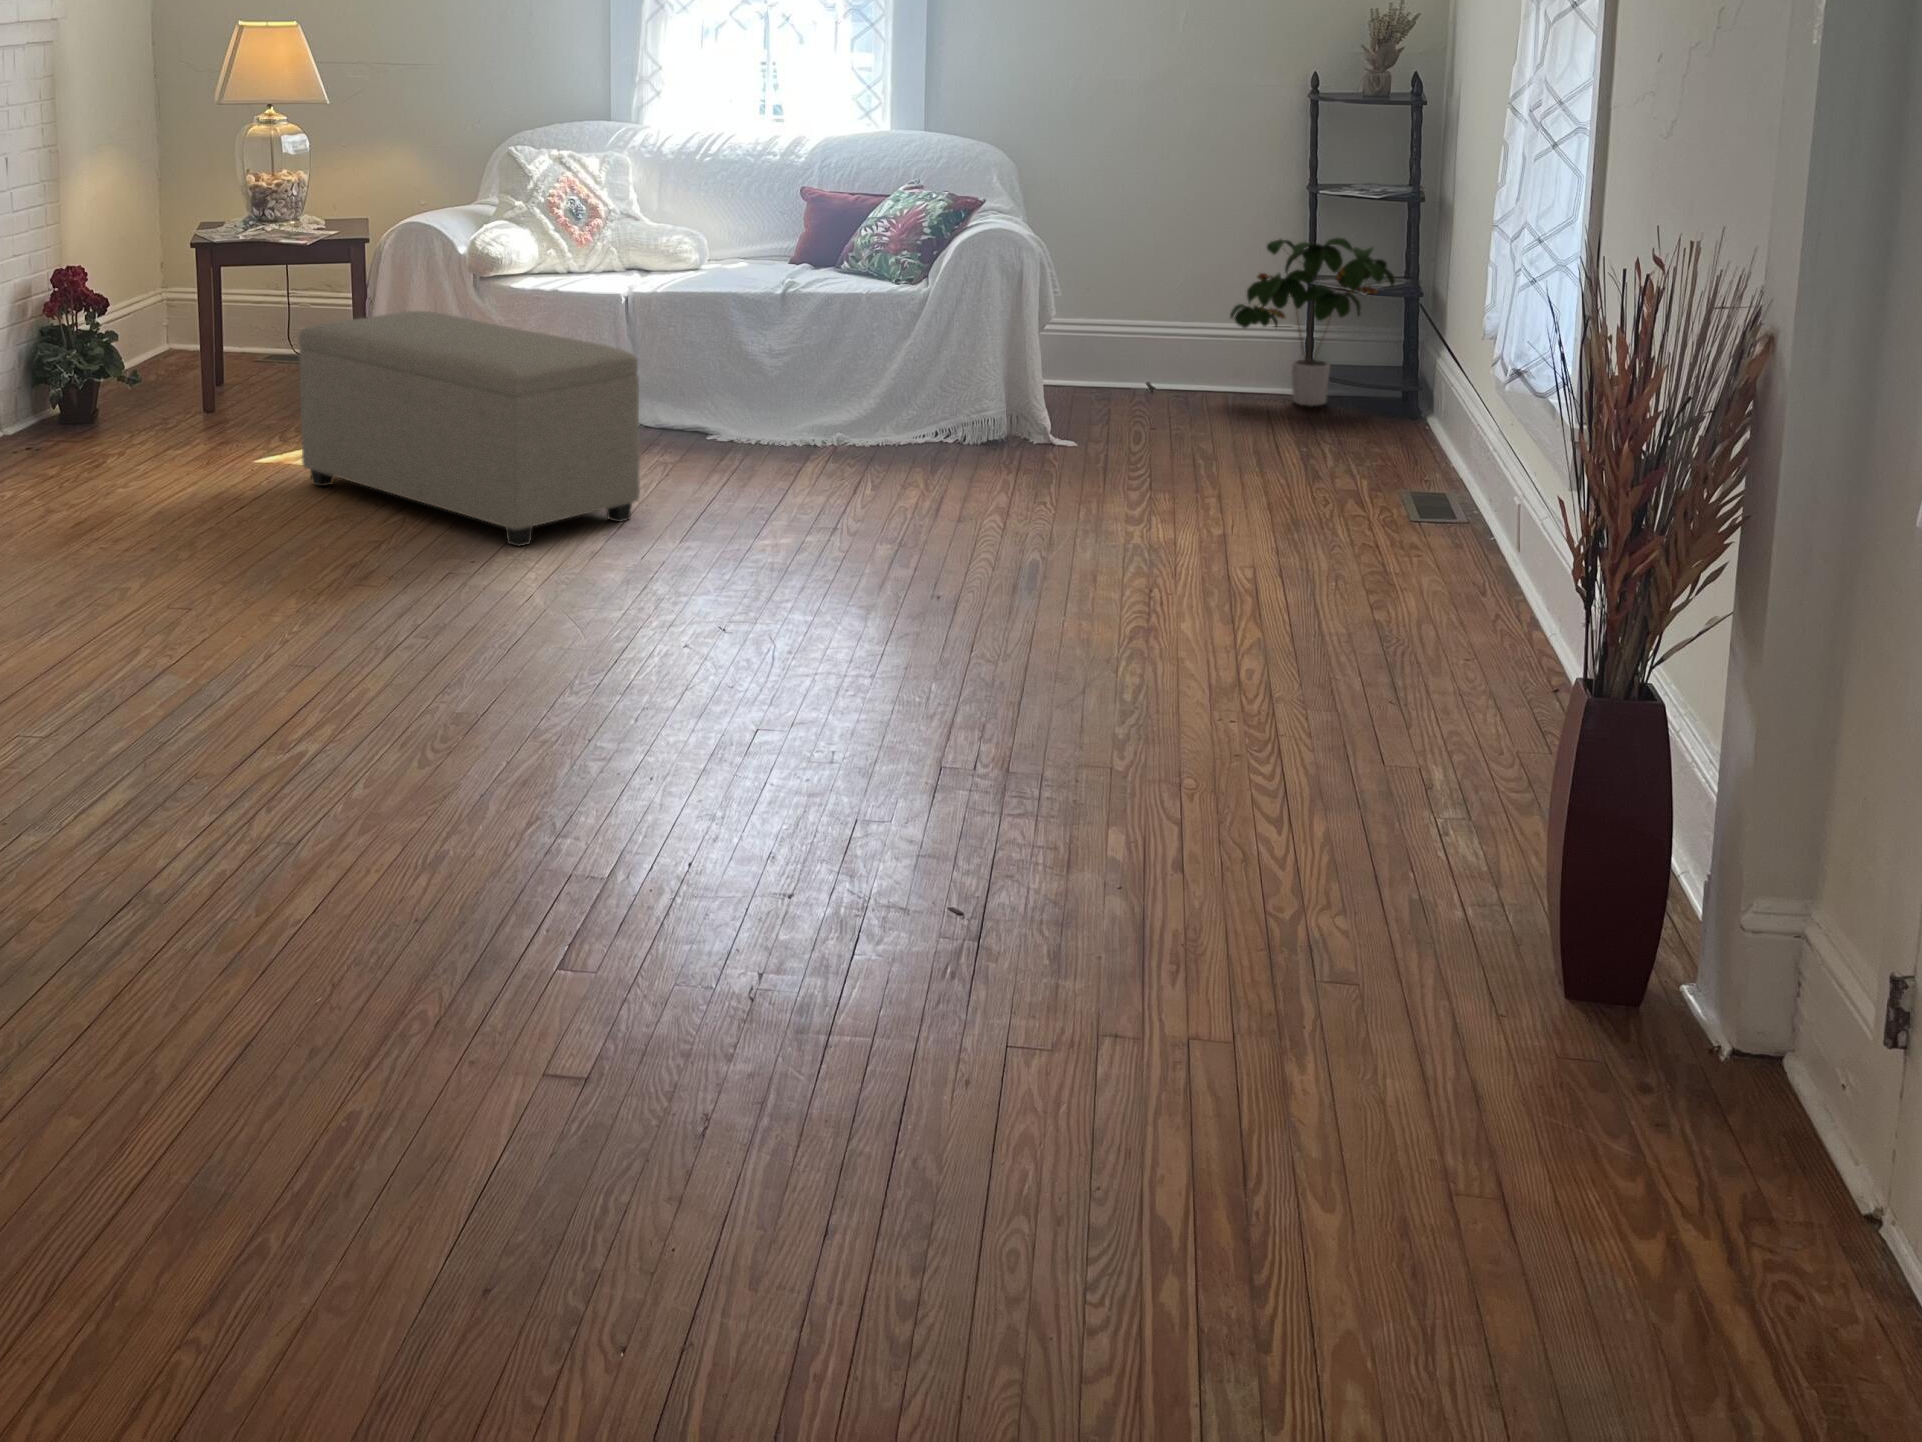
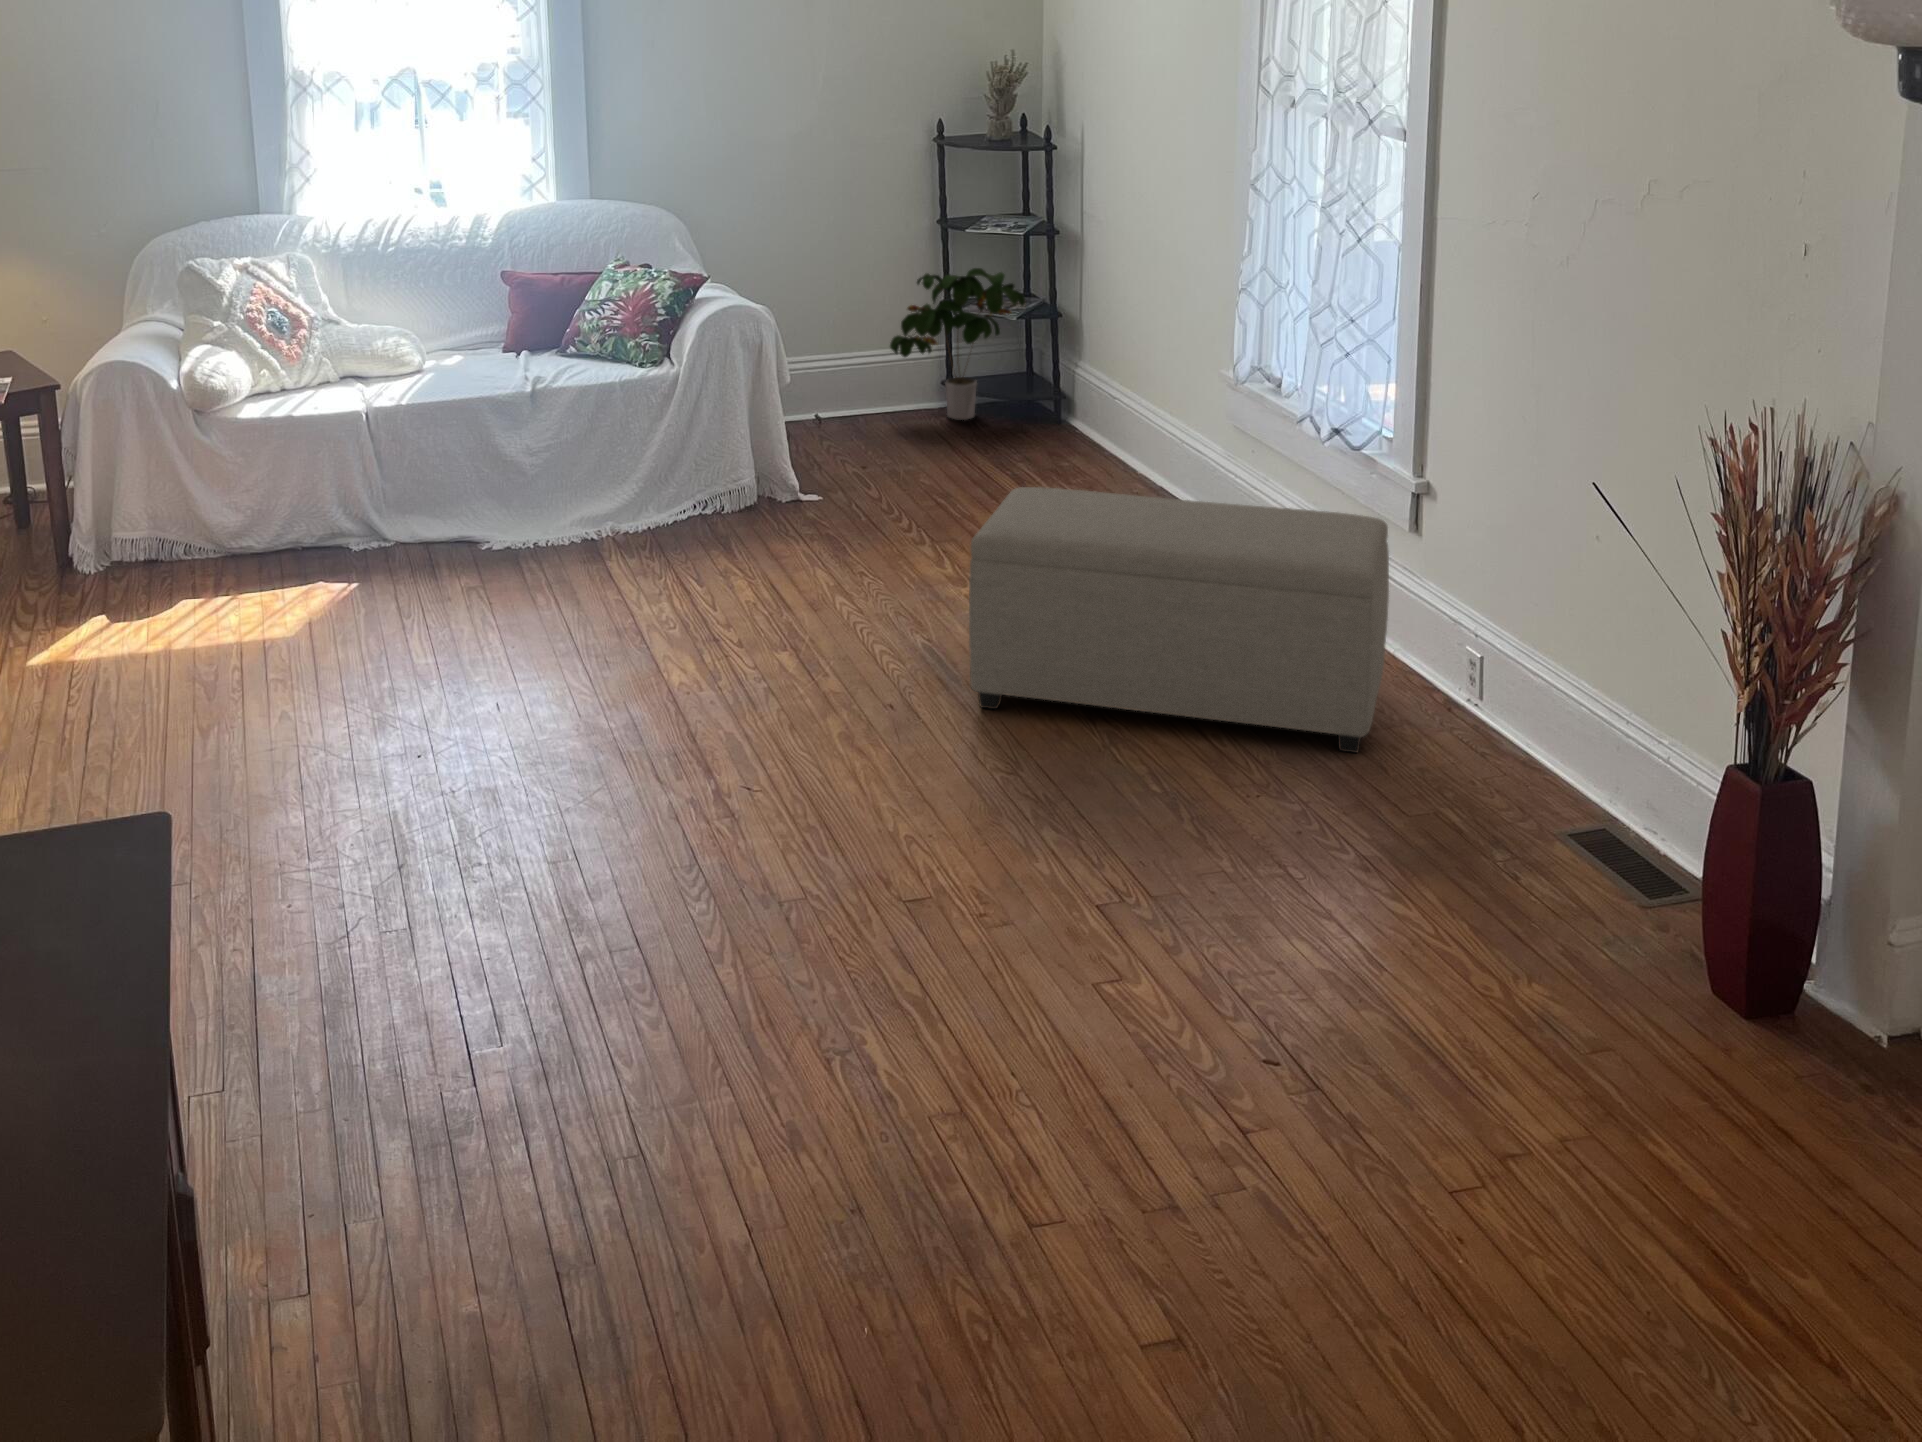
ottoman: present [299,311,640,547] -> present [969,487,1389,753]

